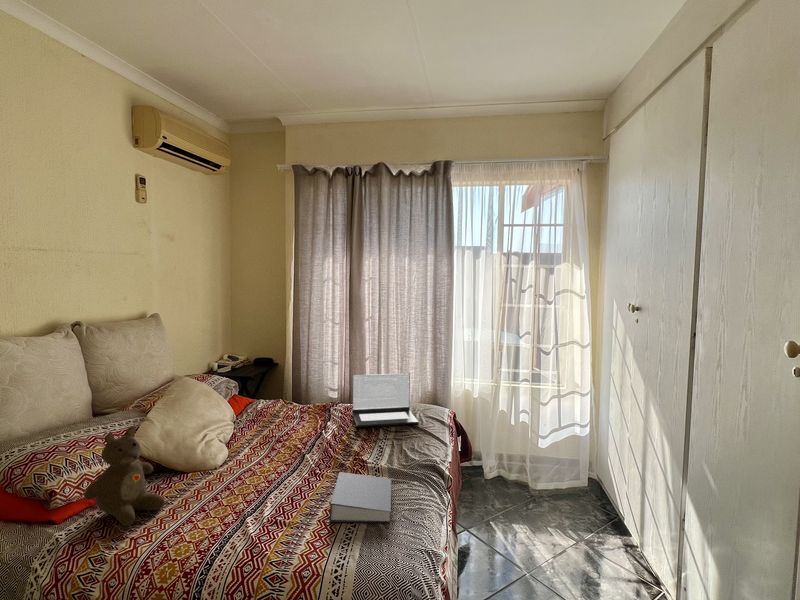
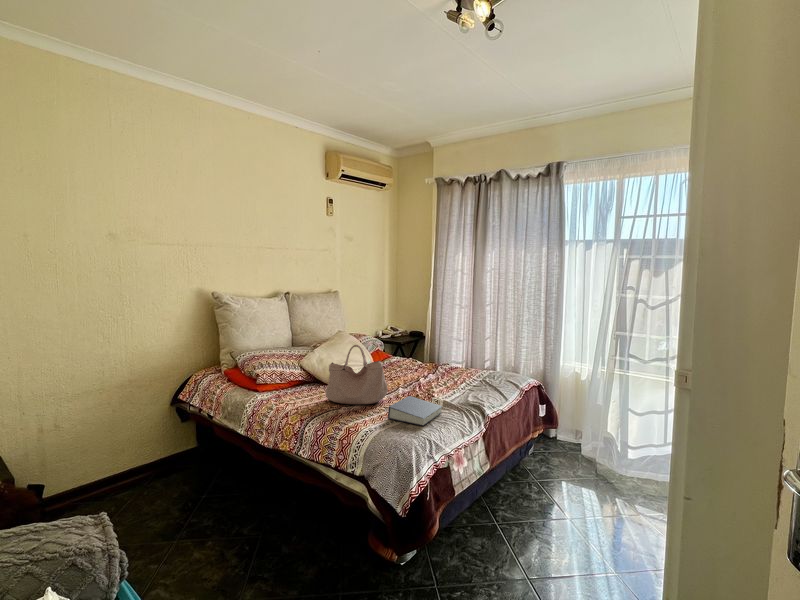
laptop: present [352,373,418,427] -> none [450,342,503,384]
handbag: none [200,408,302,510] -> present [326,345,388,404]
teddy bear: present [84,427,165,526] -> none [270,348,309,400]

